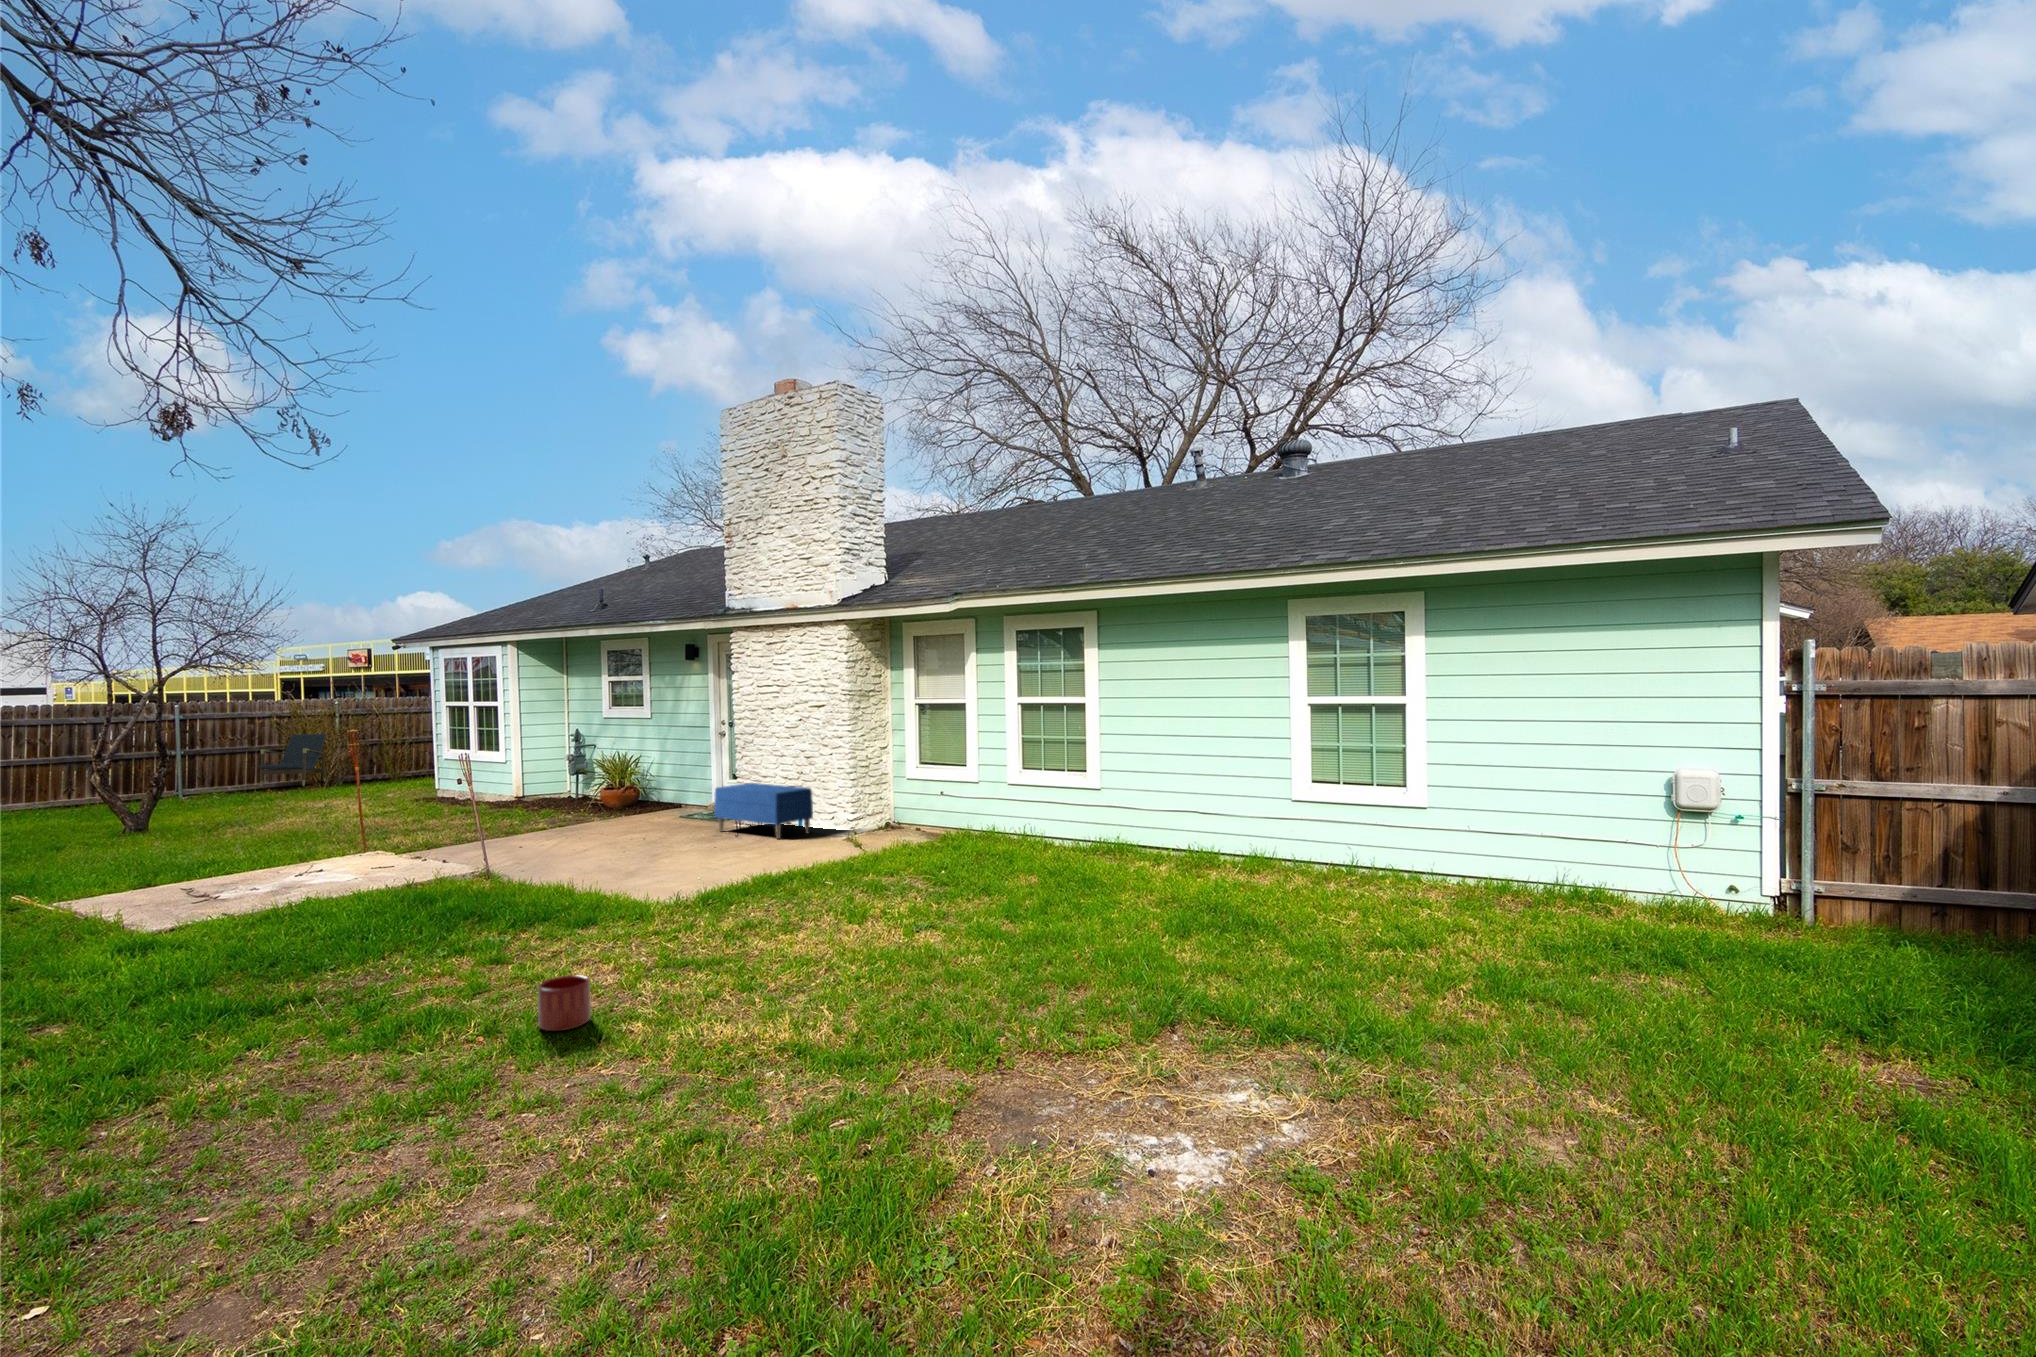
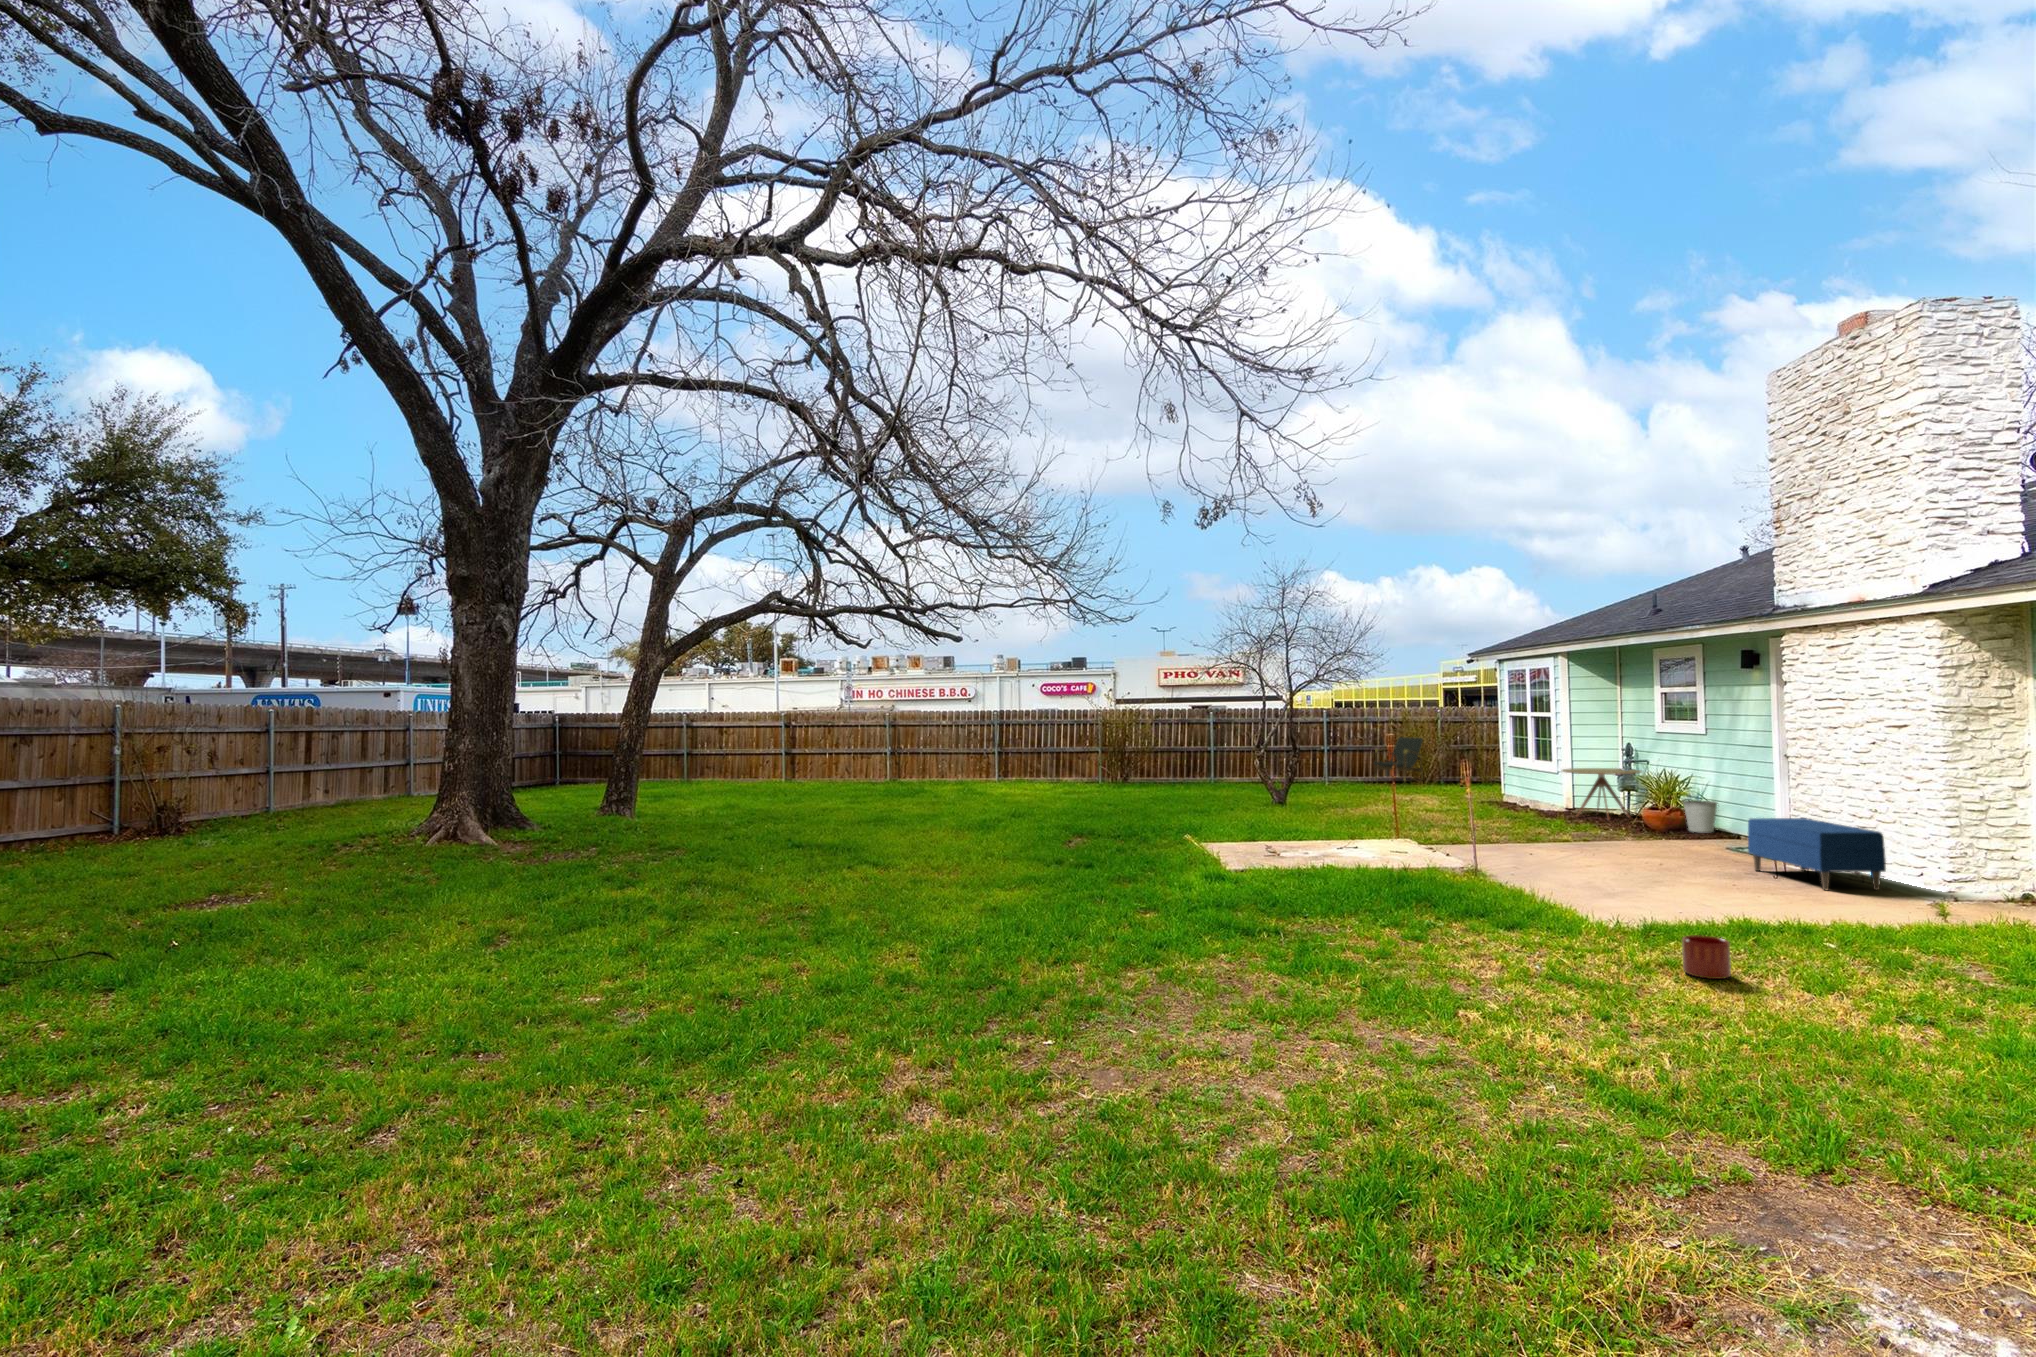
round table: none [518,753,593,804] -> present [1562,768,1641,819]
bucket: none [635,776,664,805] -> present [1683,801,1718,832]
planter: present [538,975,591,1031] -> present [1682,935,1731,979]

